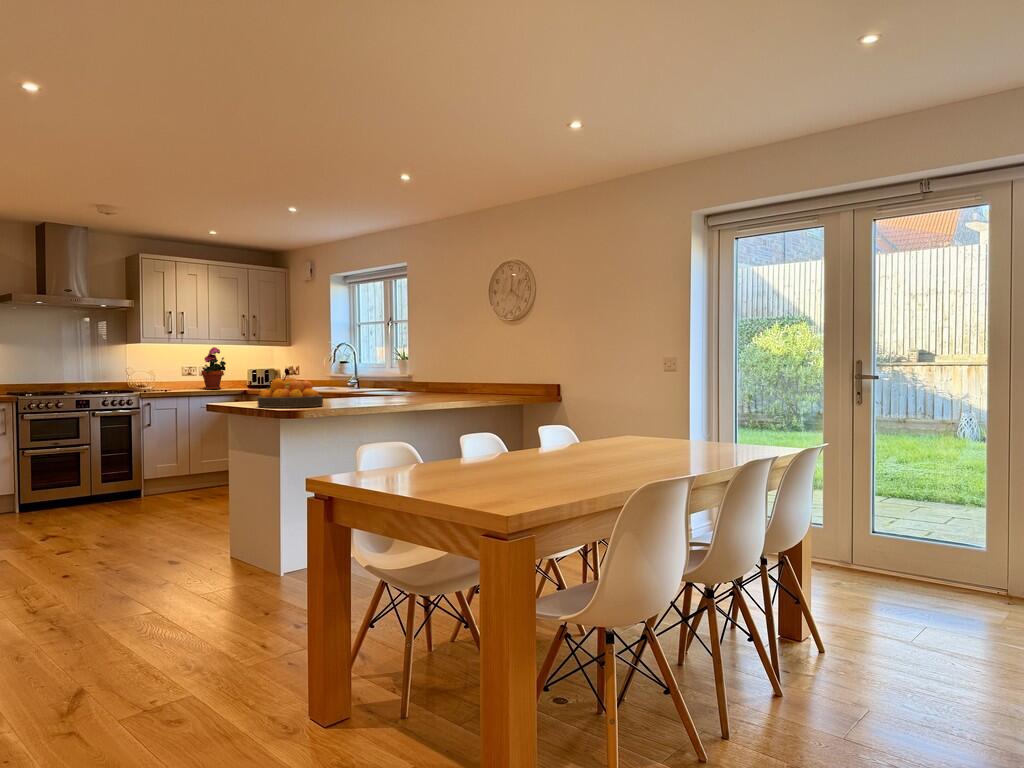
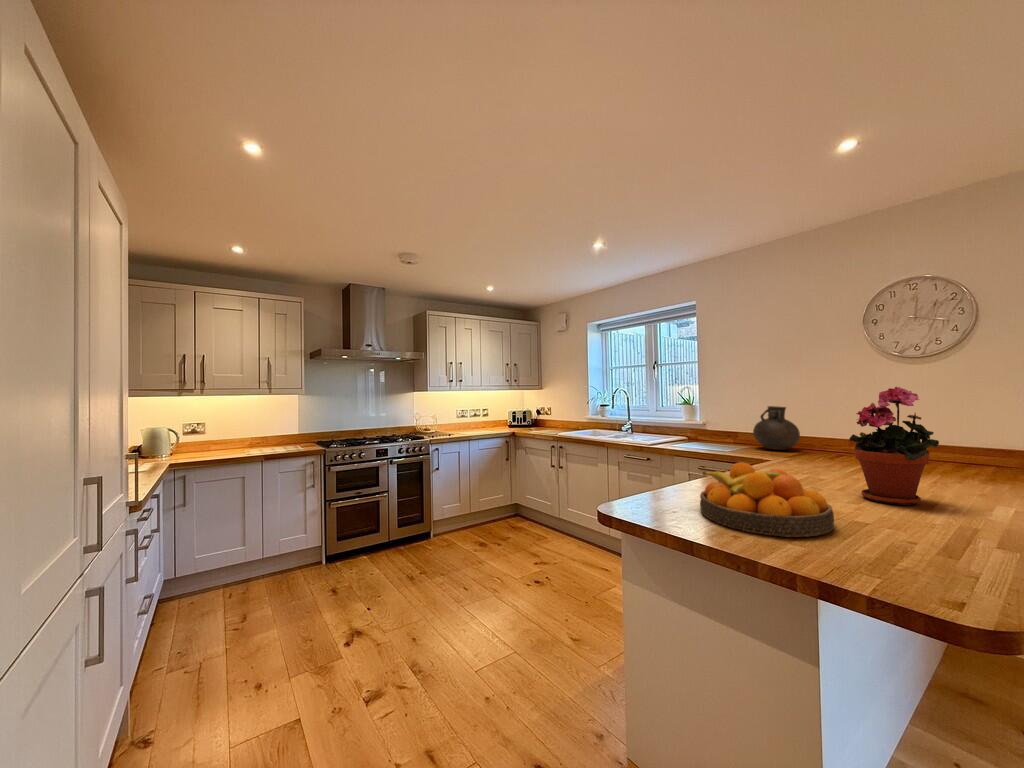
potted plant: present [201,347,226,390] -> present [849,387,939,505]
vase: none [422,358,455,394] -> present [753,406,800,450]

